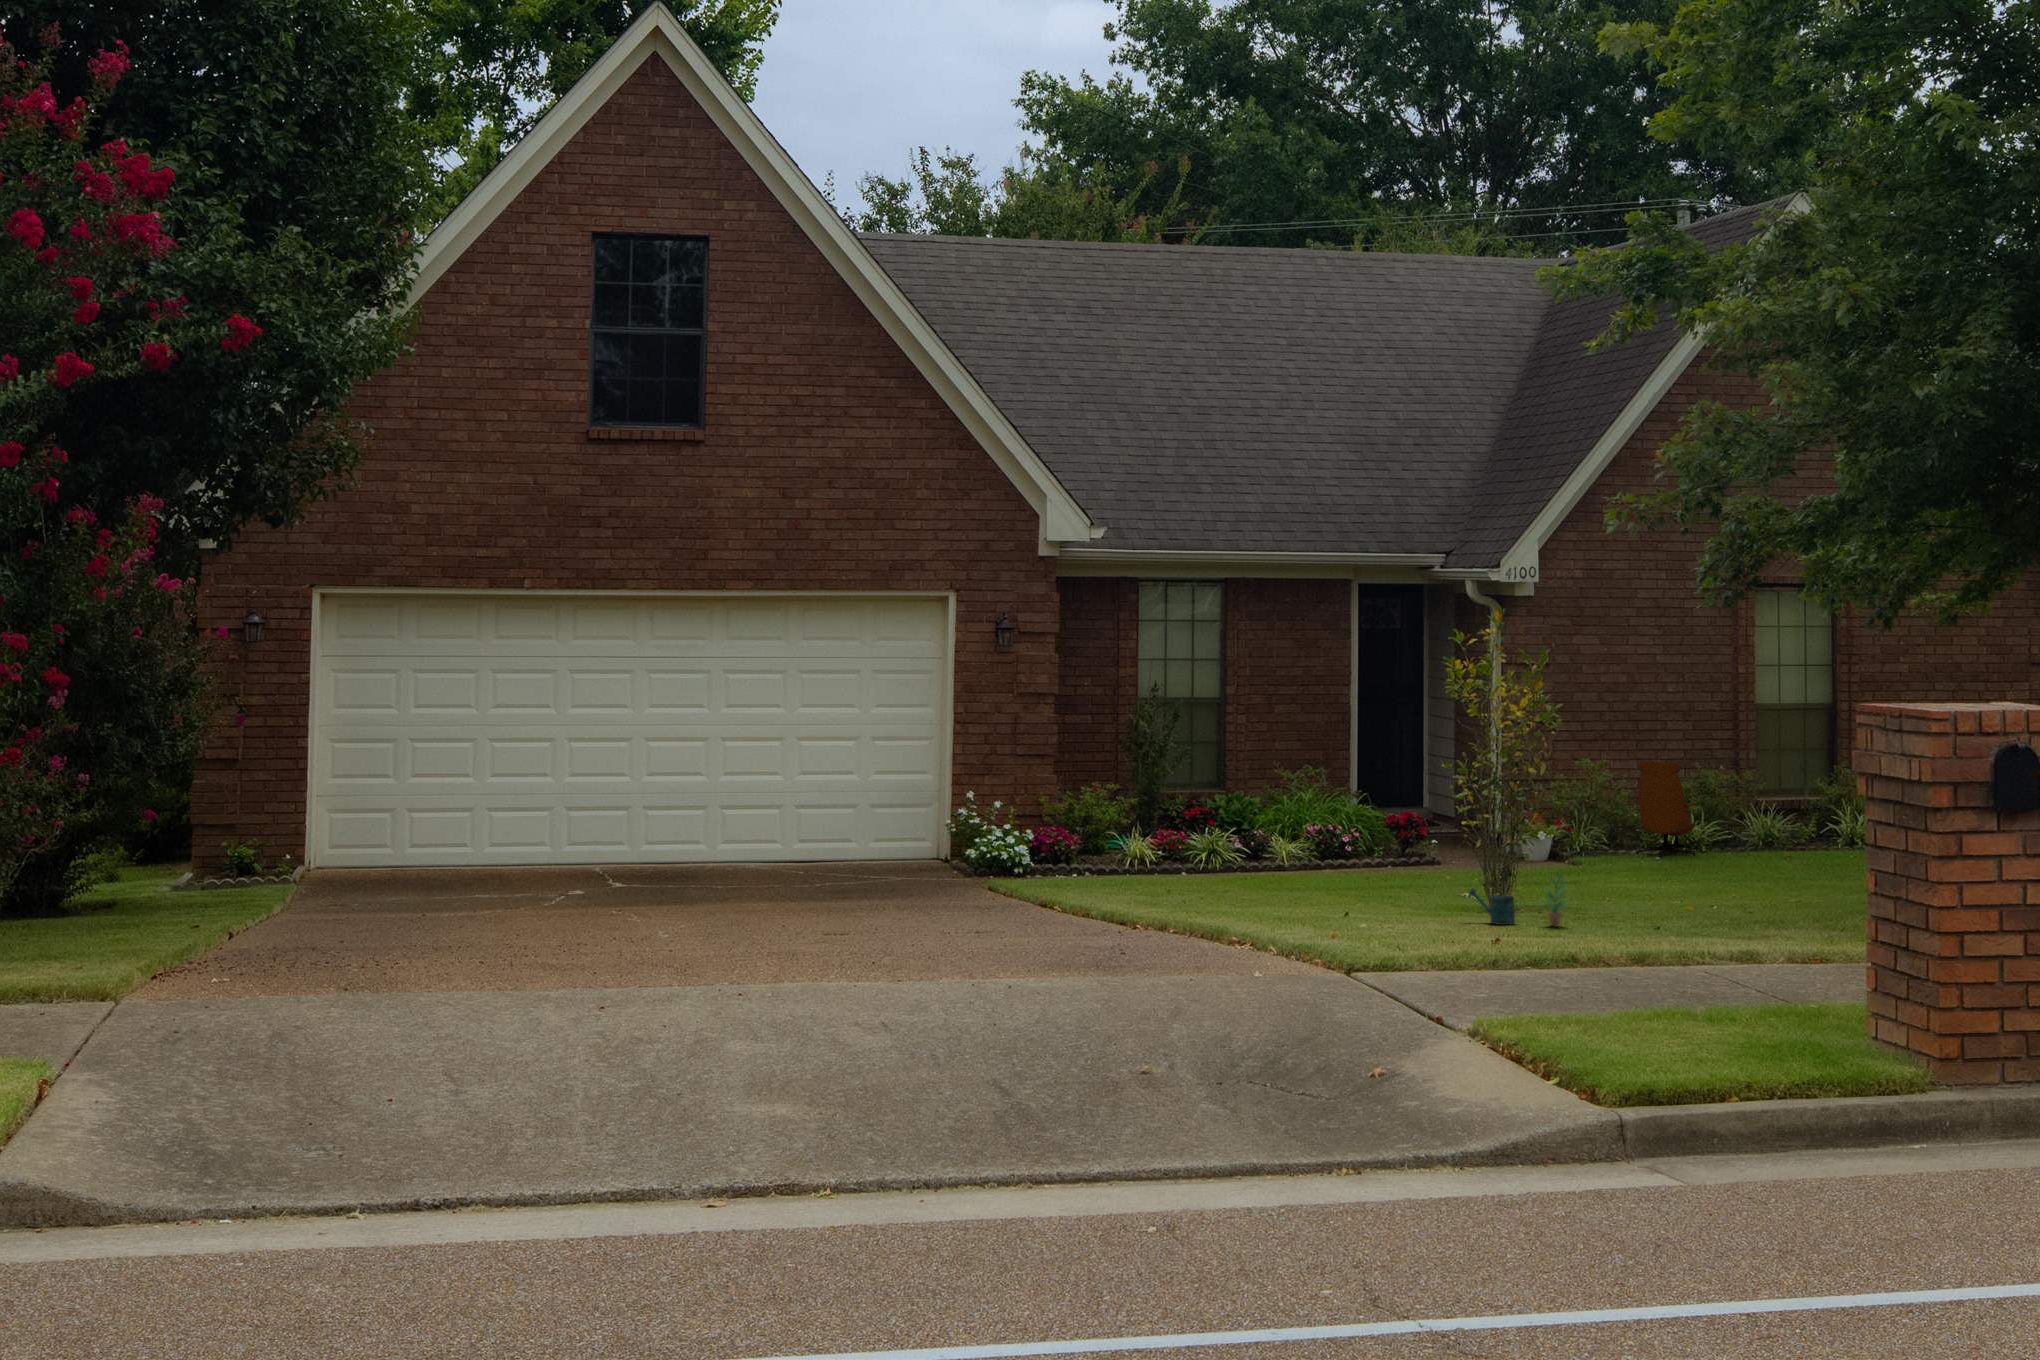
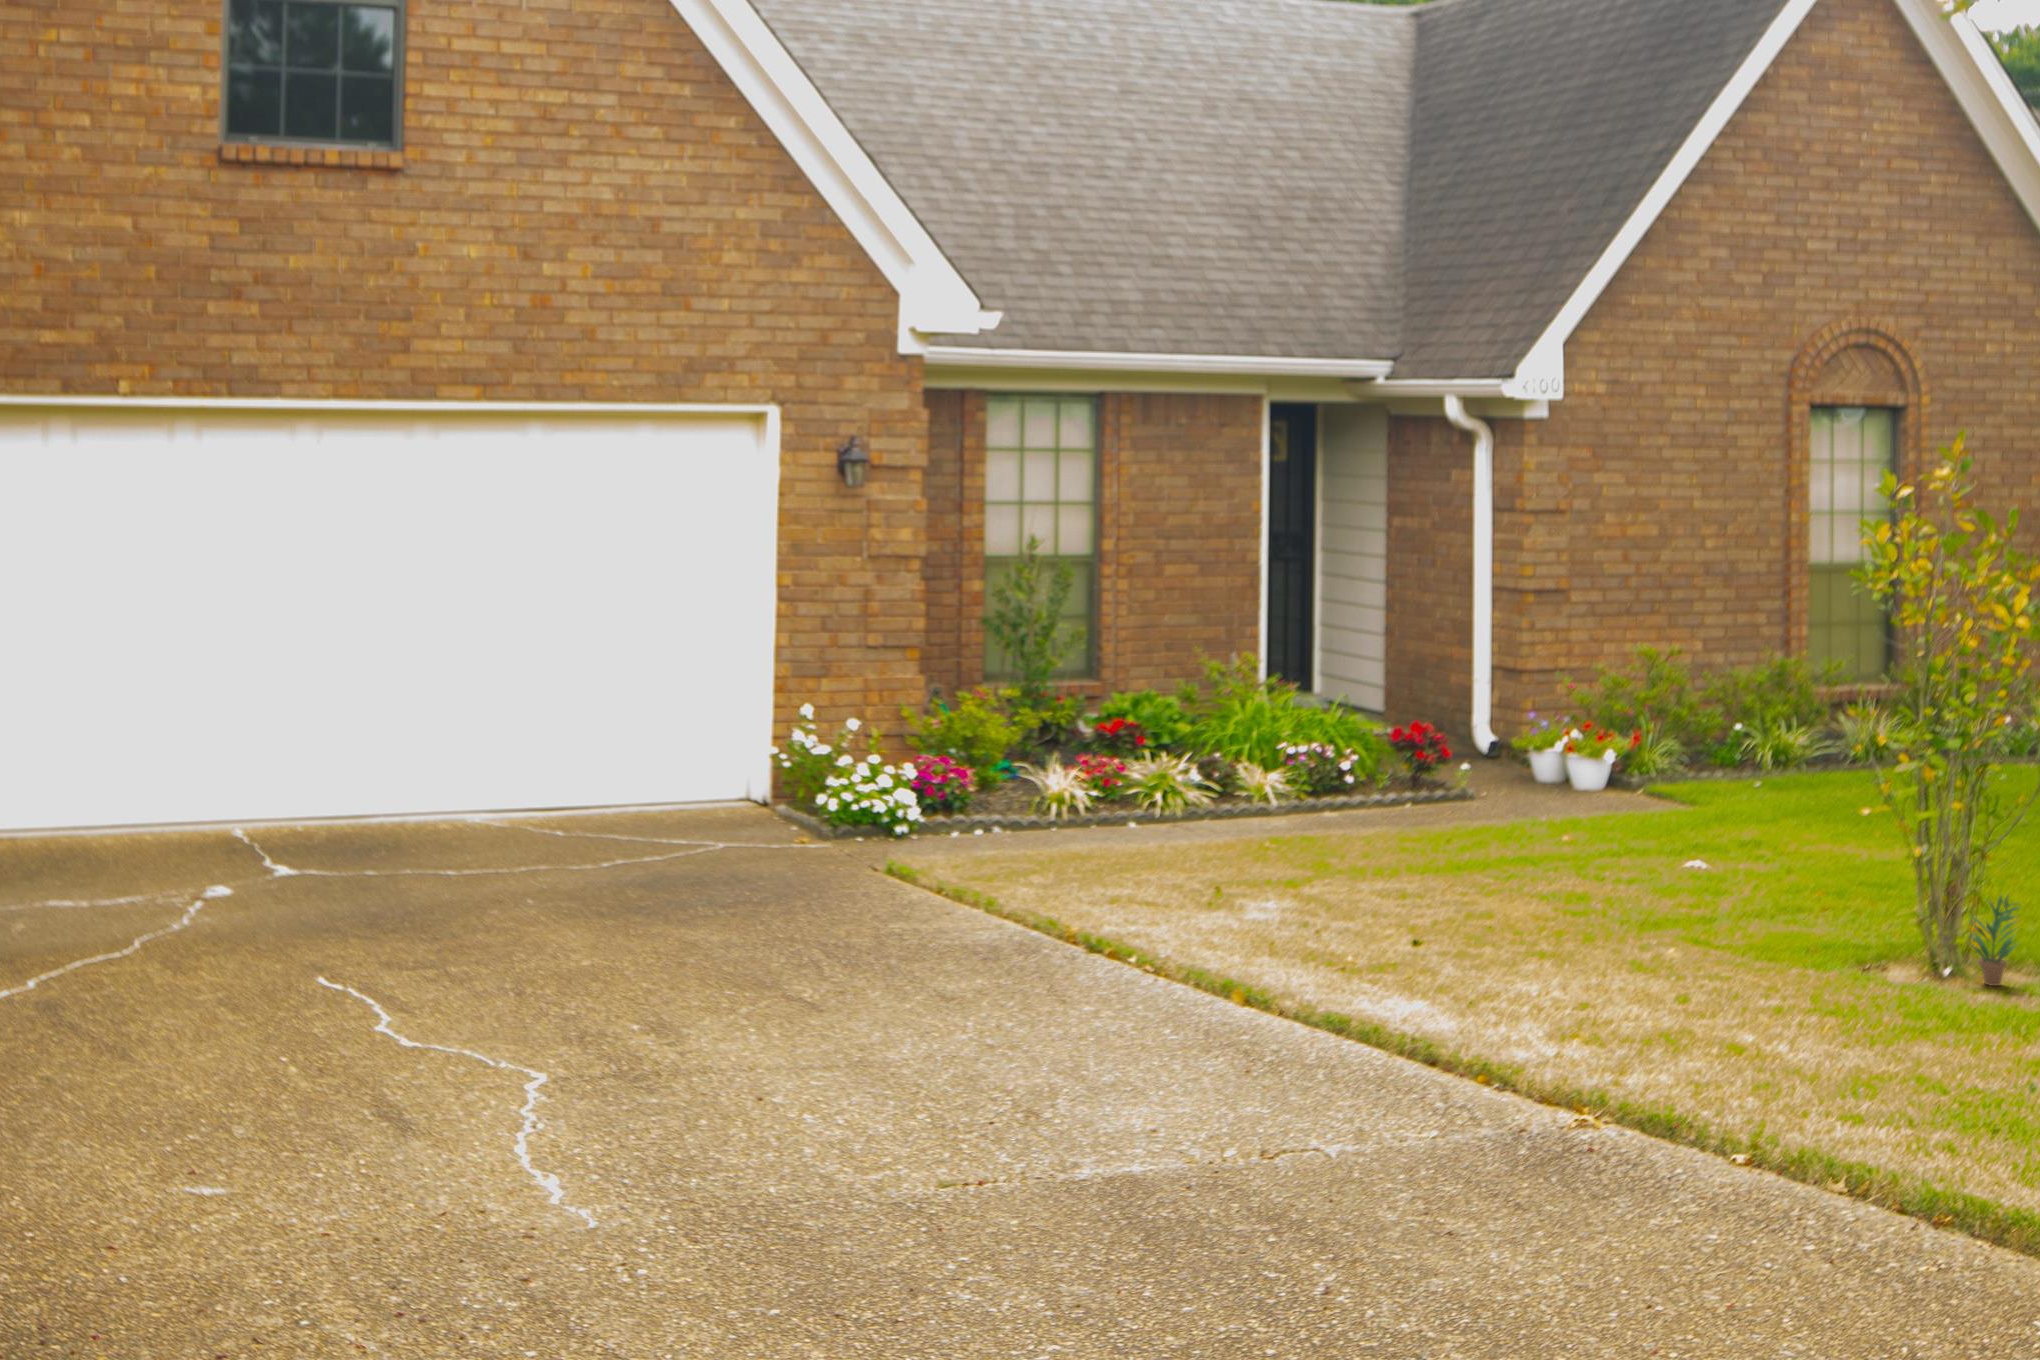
lounge chair: present [1637,761,1697,857] -> none [1701,647,1785,780]
watering can: present [1468,888,1515,925] -> none [1826,915,1925,982]

